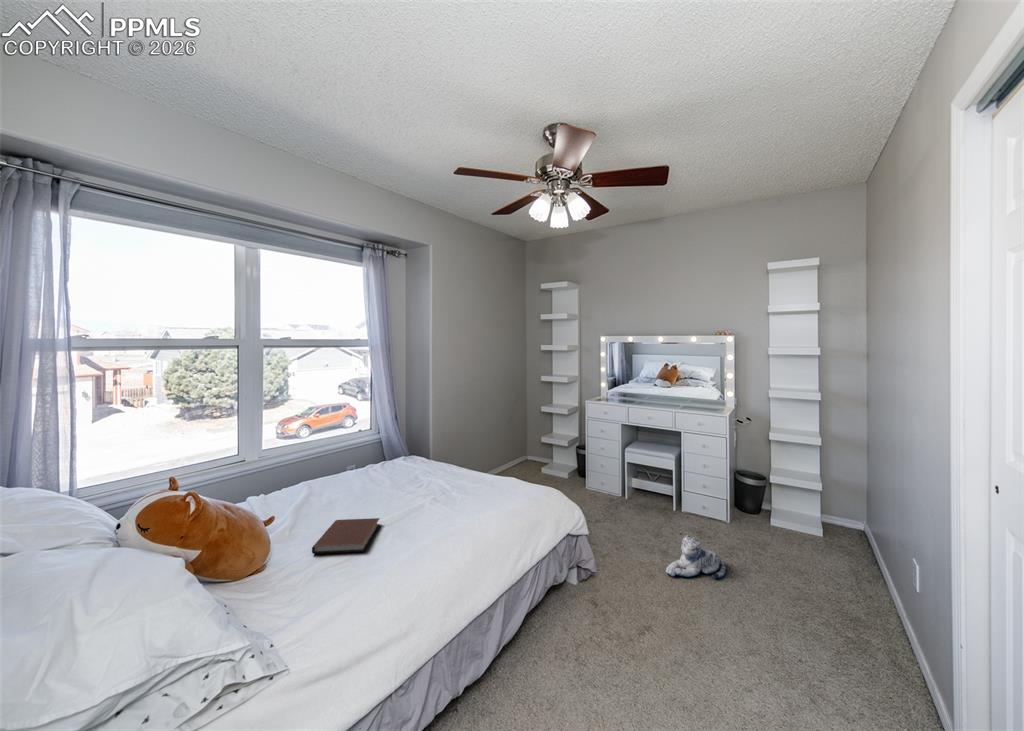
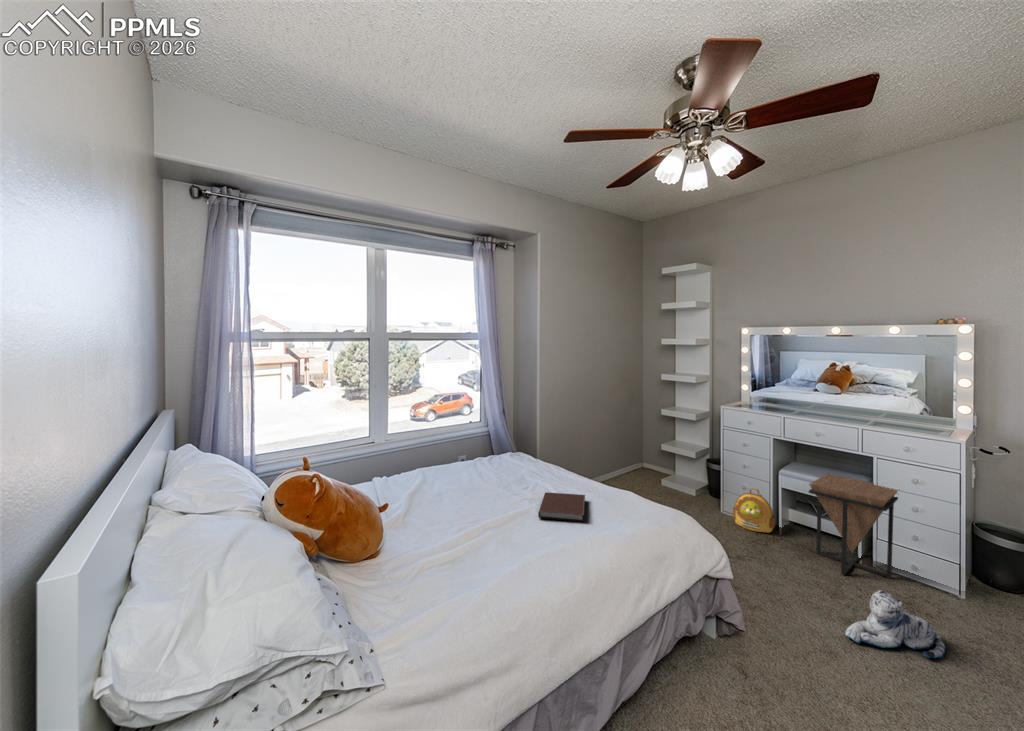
side table: none [646,452,706,529] -> present [809,474,898,578]
backpack: none [595,468,626,503] -> present [733,488,775,533]
notebook: present [312,518,379,554] -> present [538,492,585,522]

